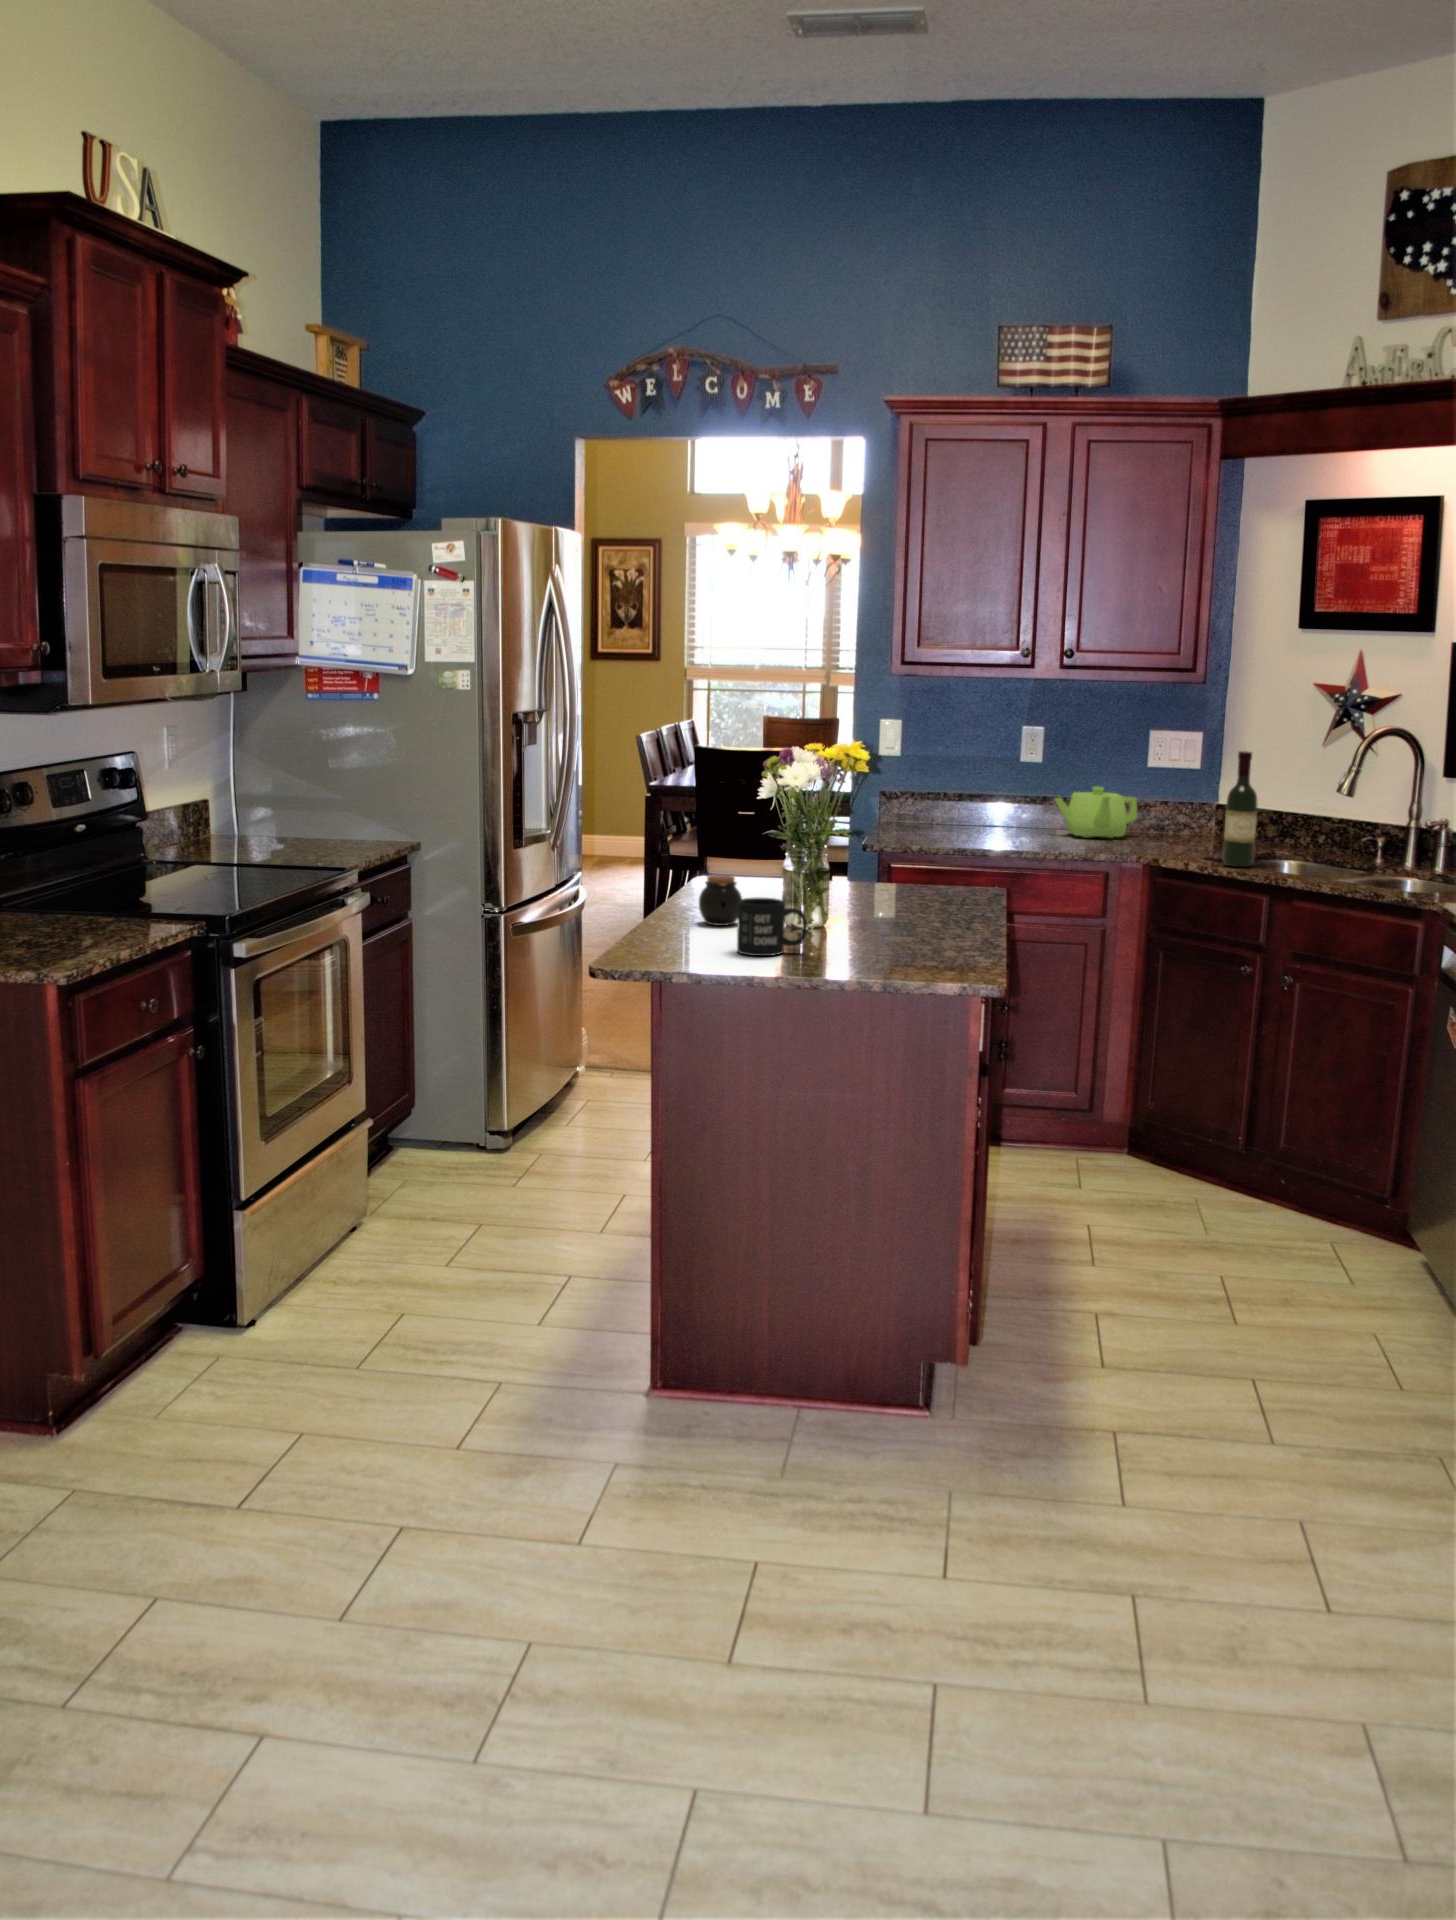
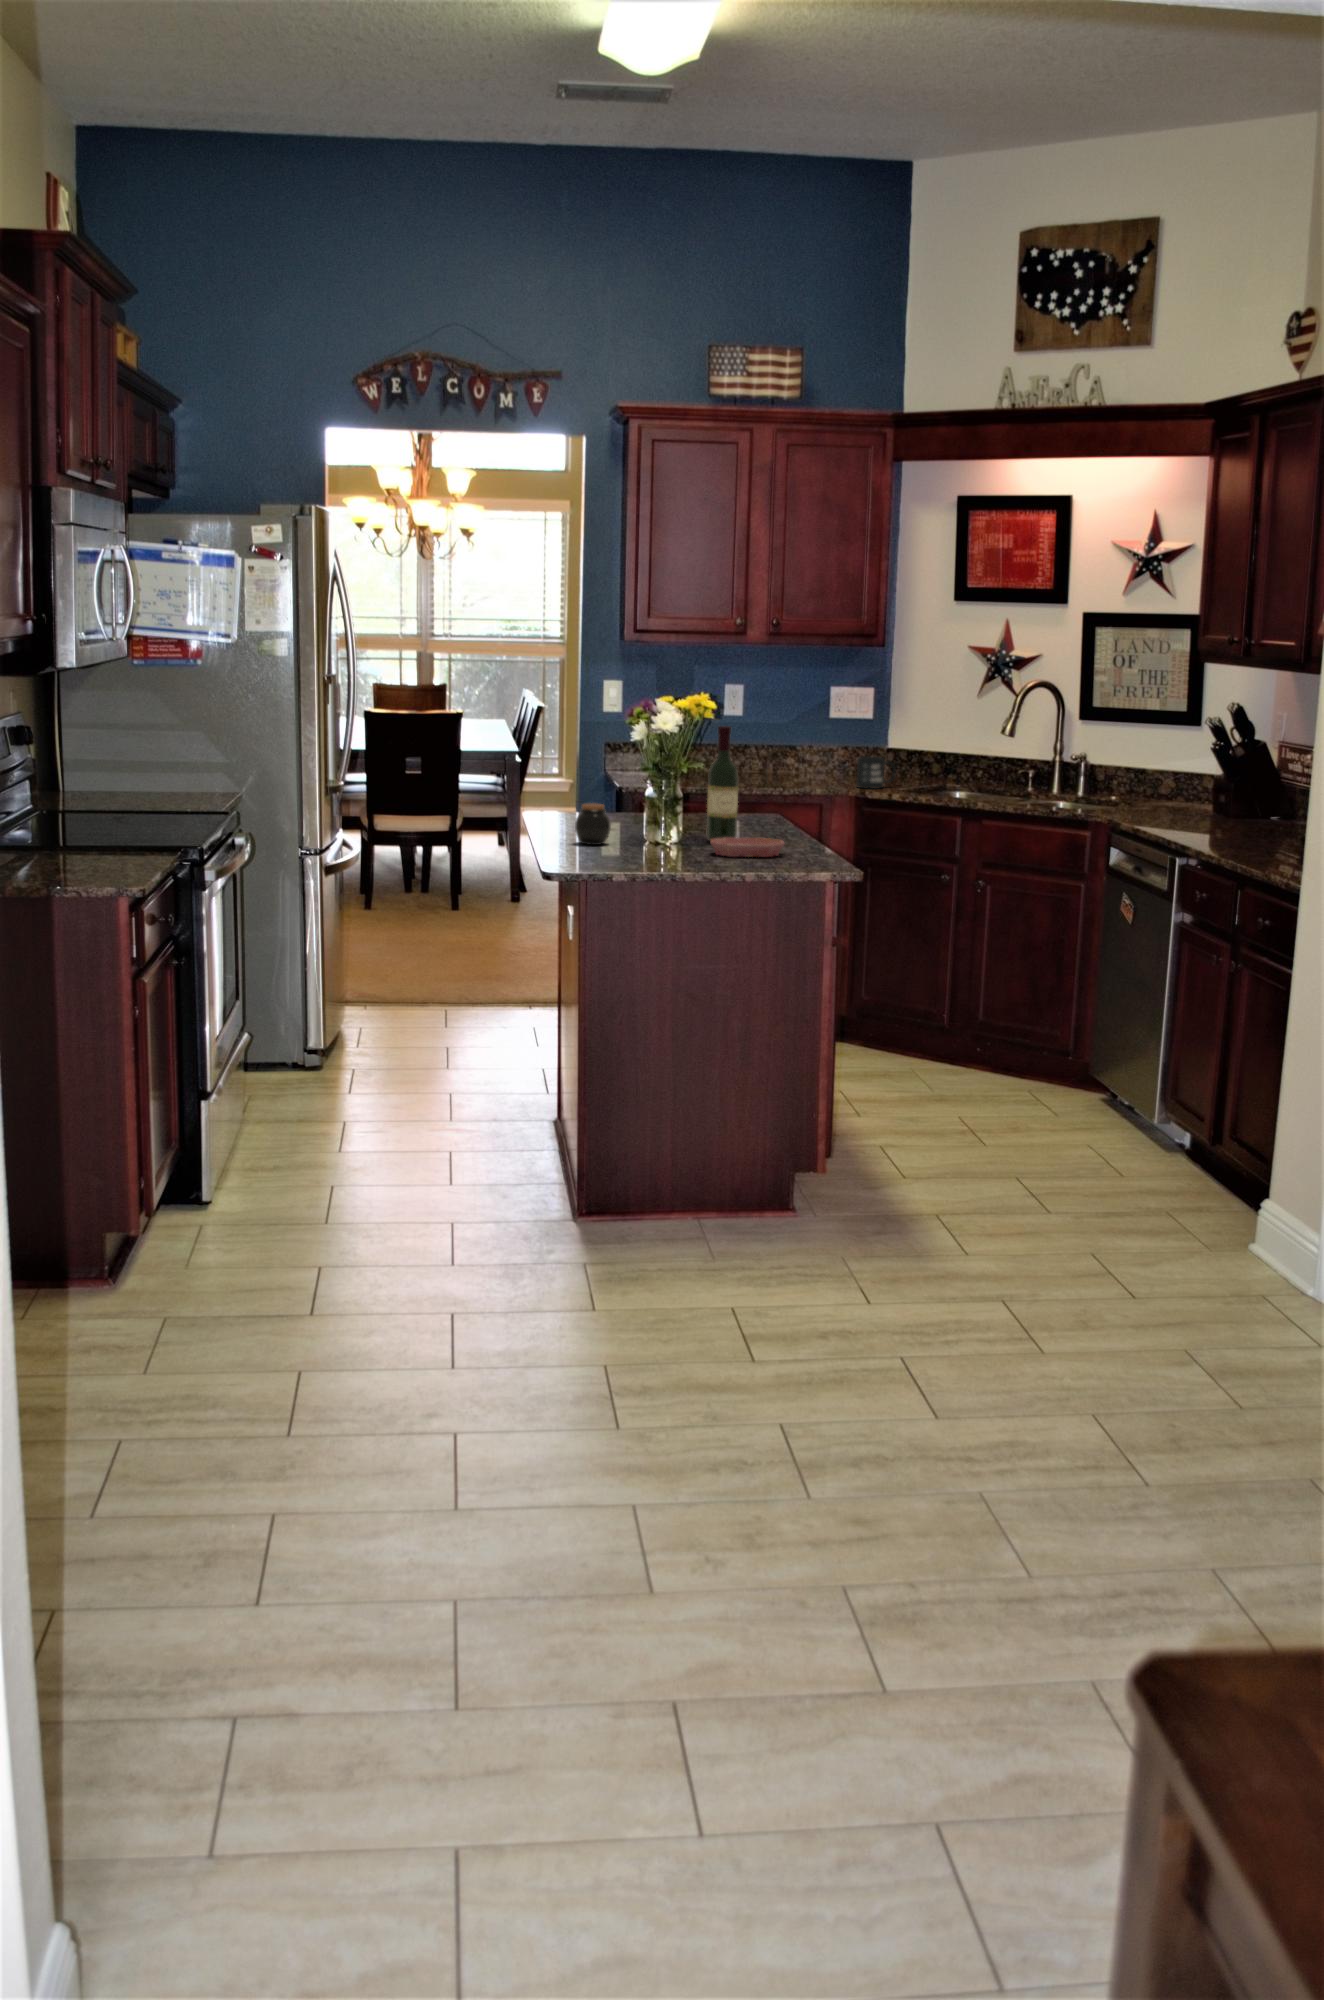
wine bottle: present [1223,751,1257,867] -> present [707,726,738,840]
teapot: present [1055,787,1137,838] -> none [768,738,835,781]
mug: present [737,897,807,956] -> present [856,757,896,789]
bowl: none [843,925,939,954] -> present [710,837,784,857]

